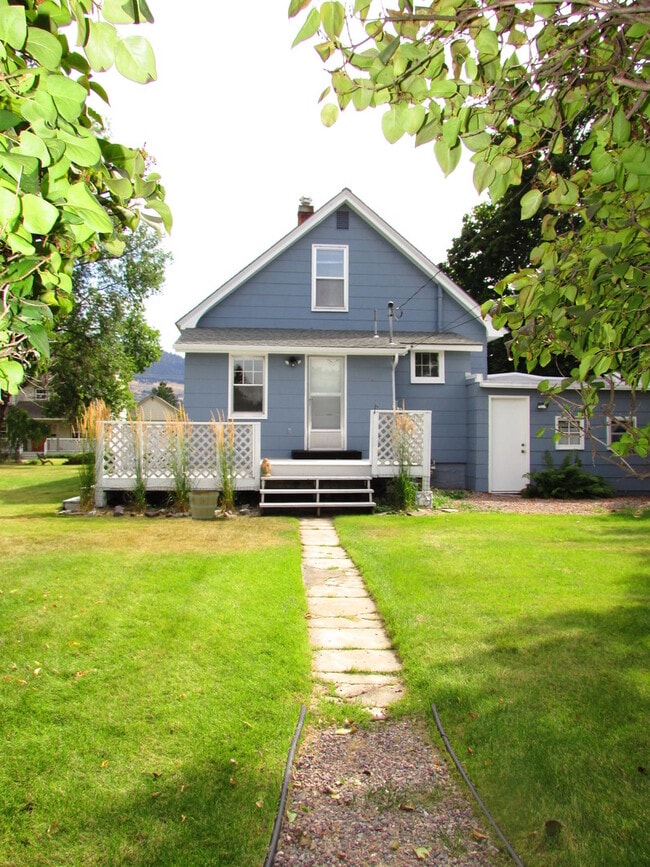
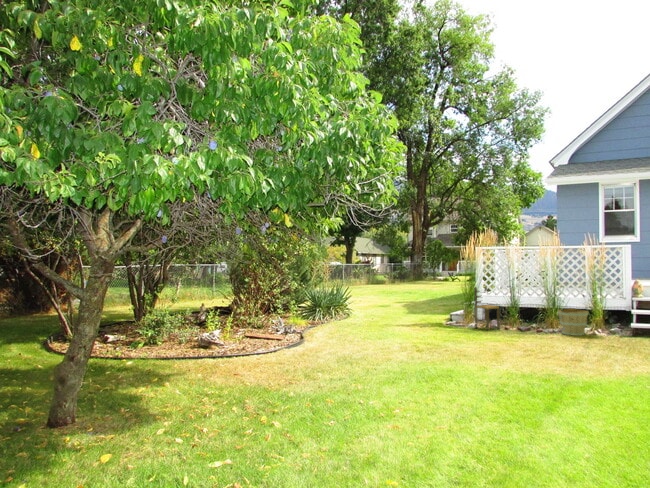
chair: none [94,468,124,520] -> present [474,287,500,330]

